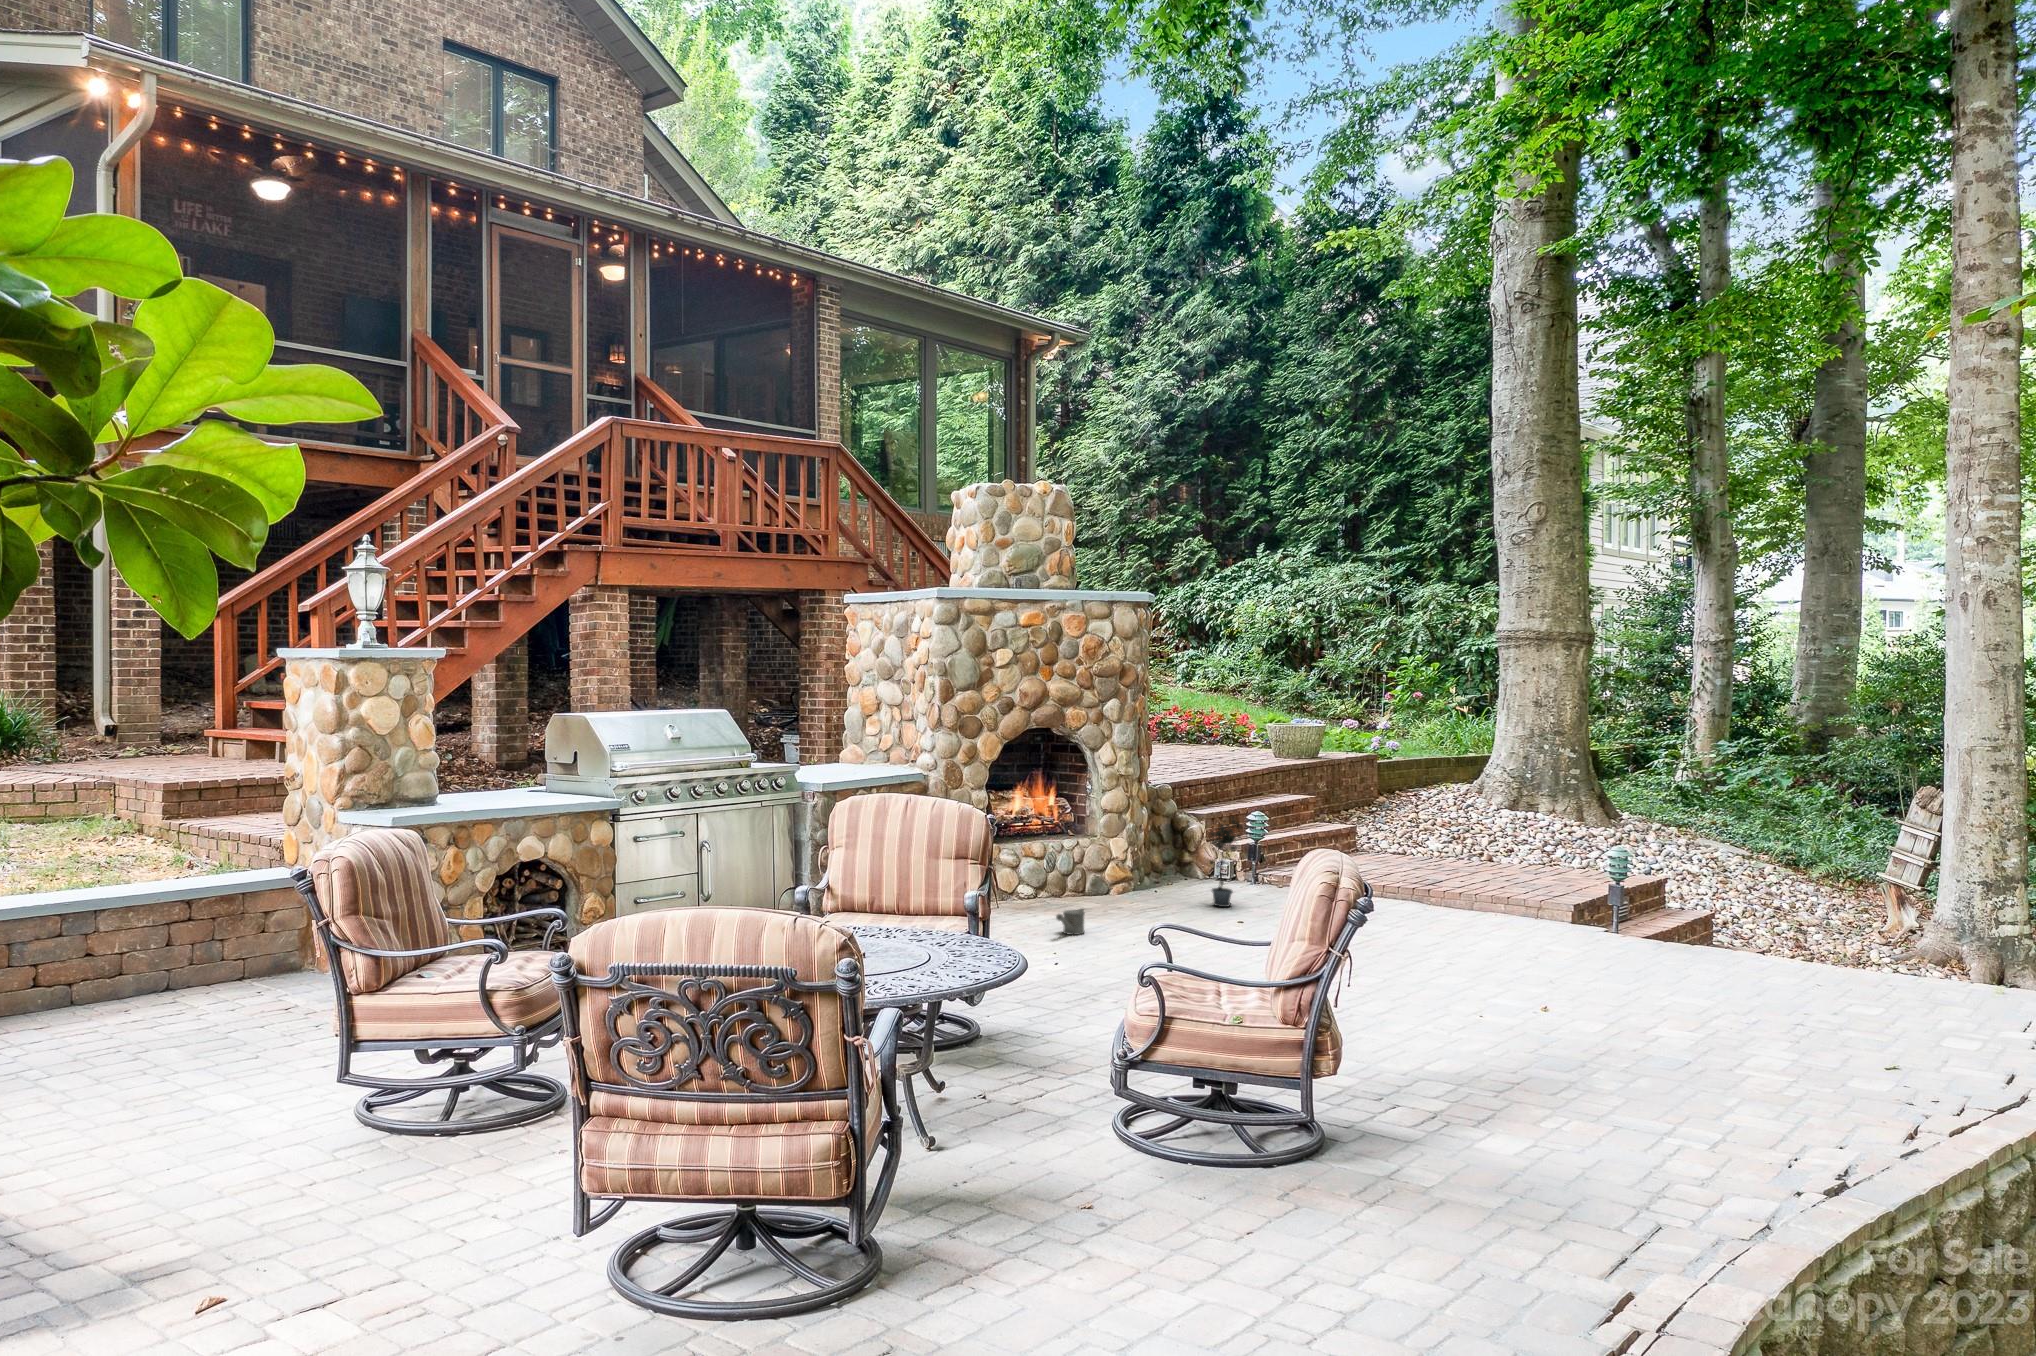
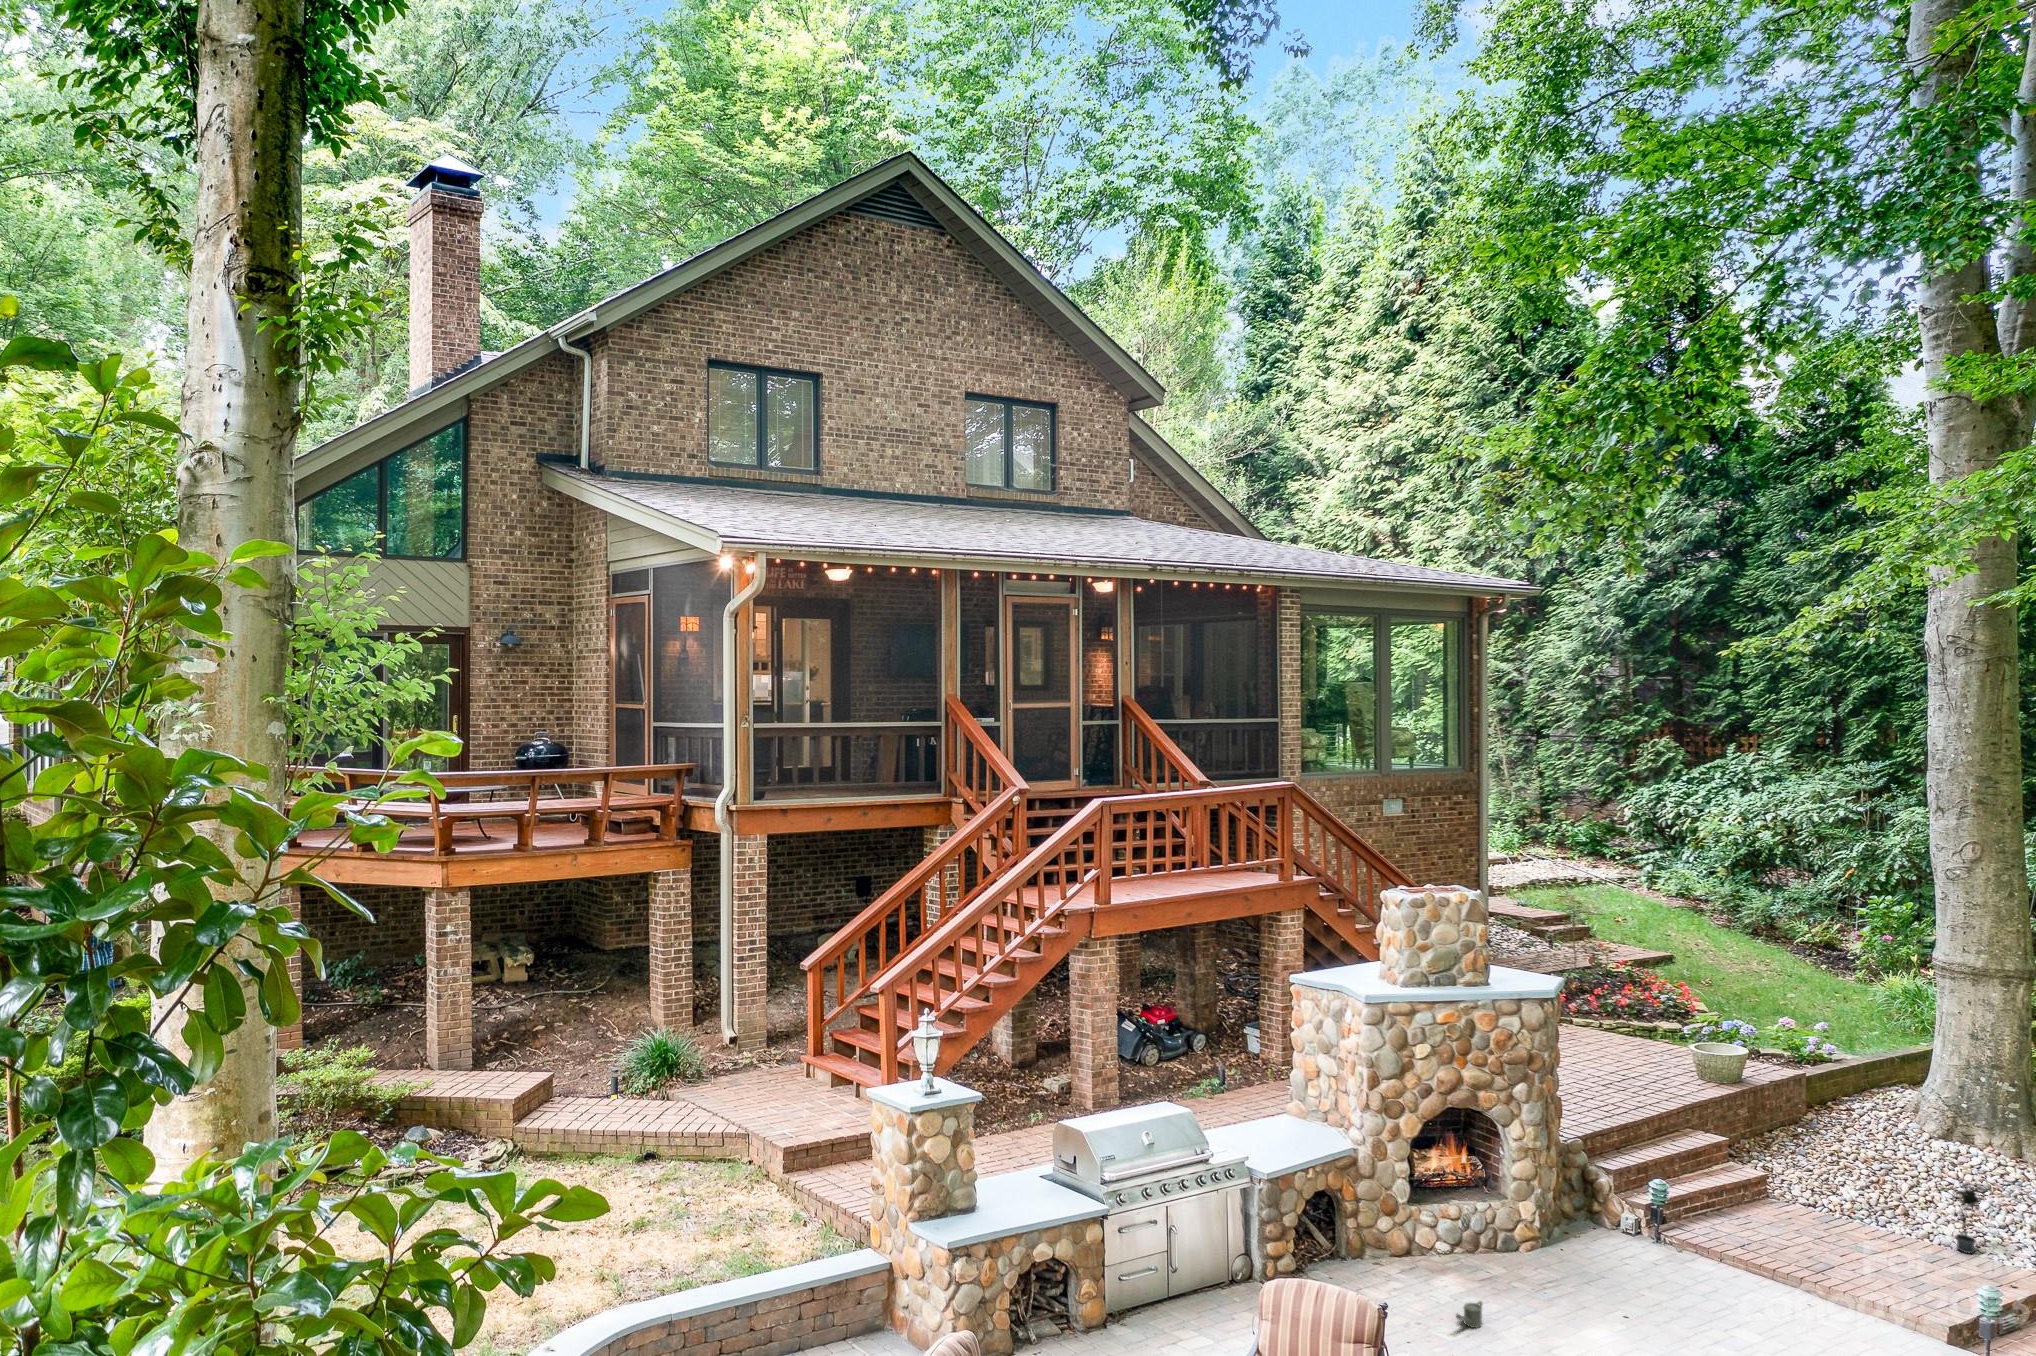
potted plant: present [1210,817,1242,907] -> present [1953,1182,1984,1253]

